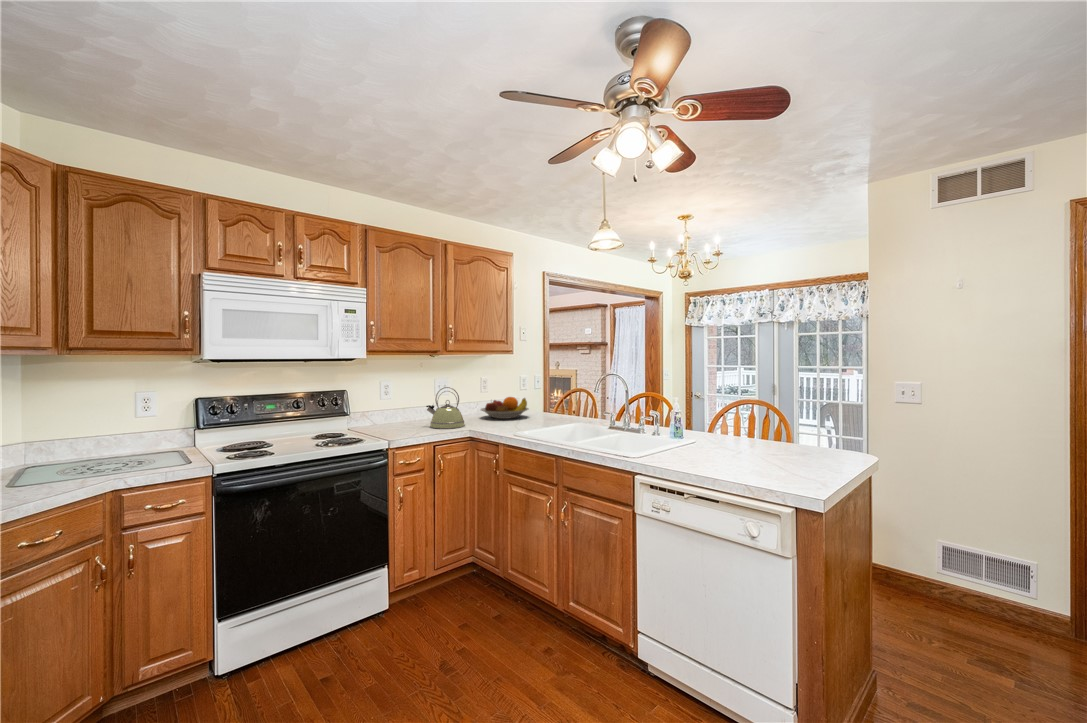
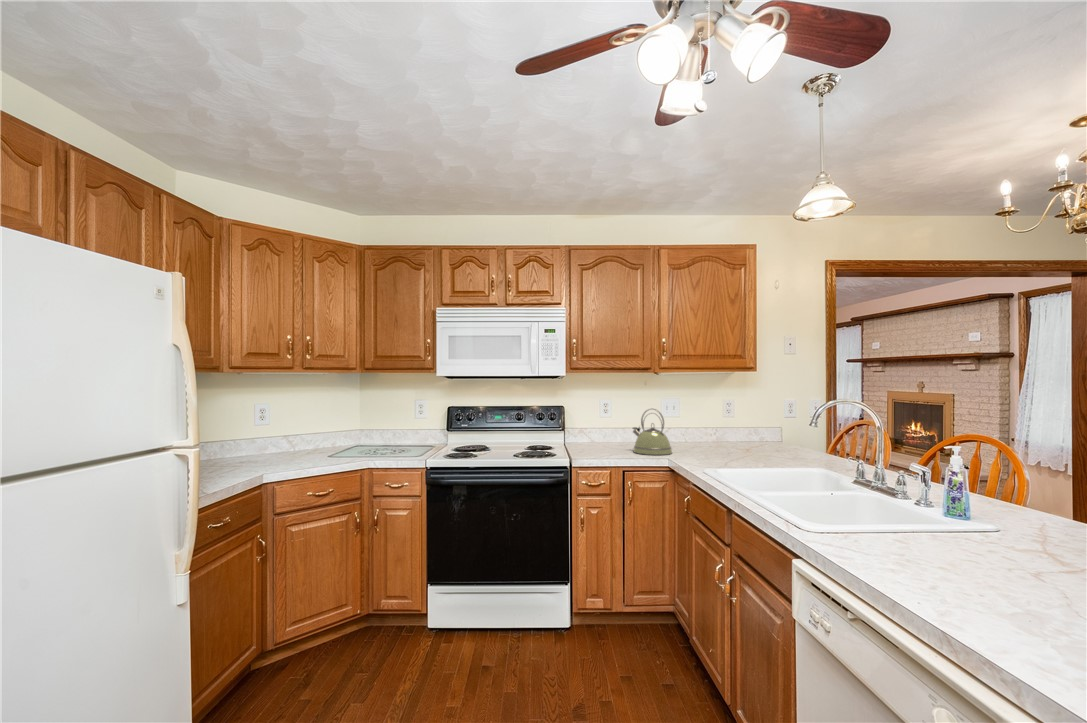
fruit bowl: present [481,397,528,419] -> none [706,425,770,452]

